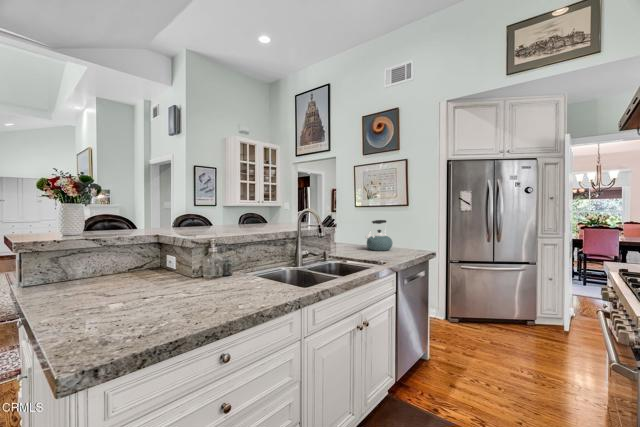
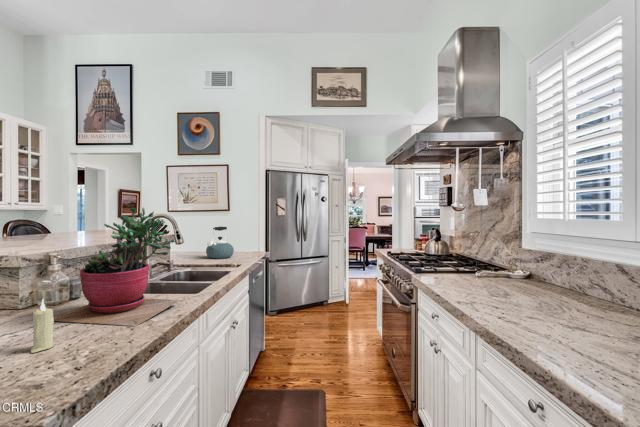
succulent plant: none [188,209,279,310] -> present [54,208,180,326]
candle: none [143,280,160,318] -> present [31,299,54,353]

